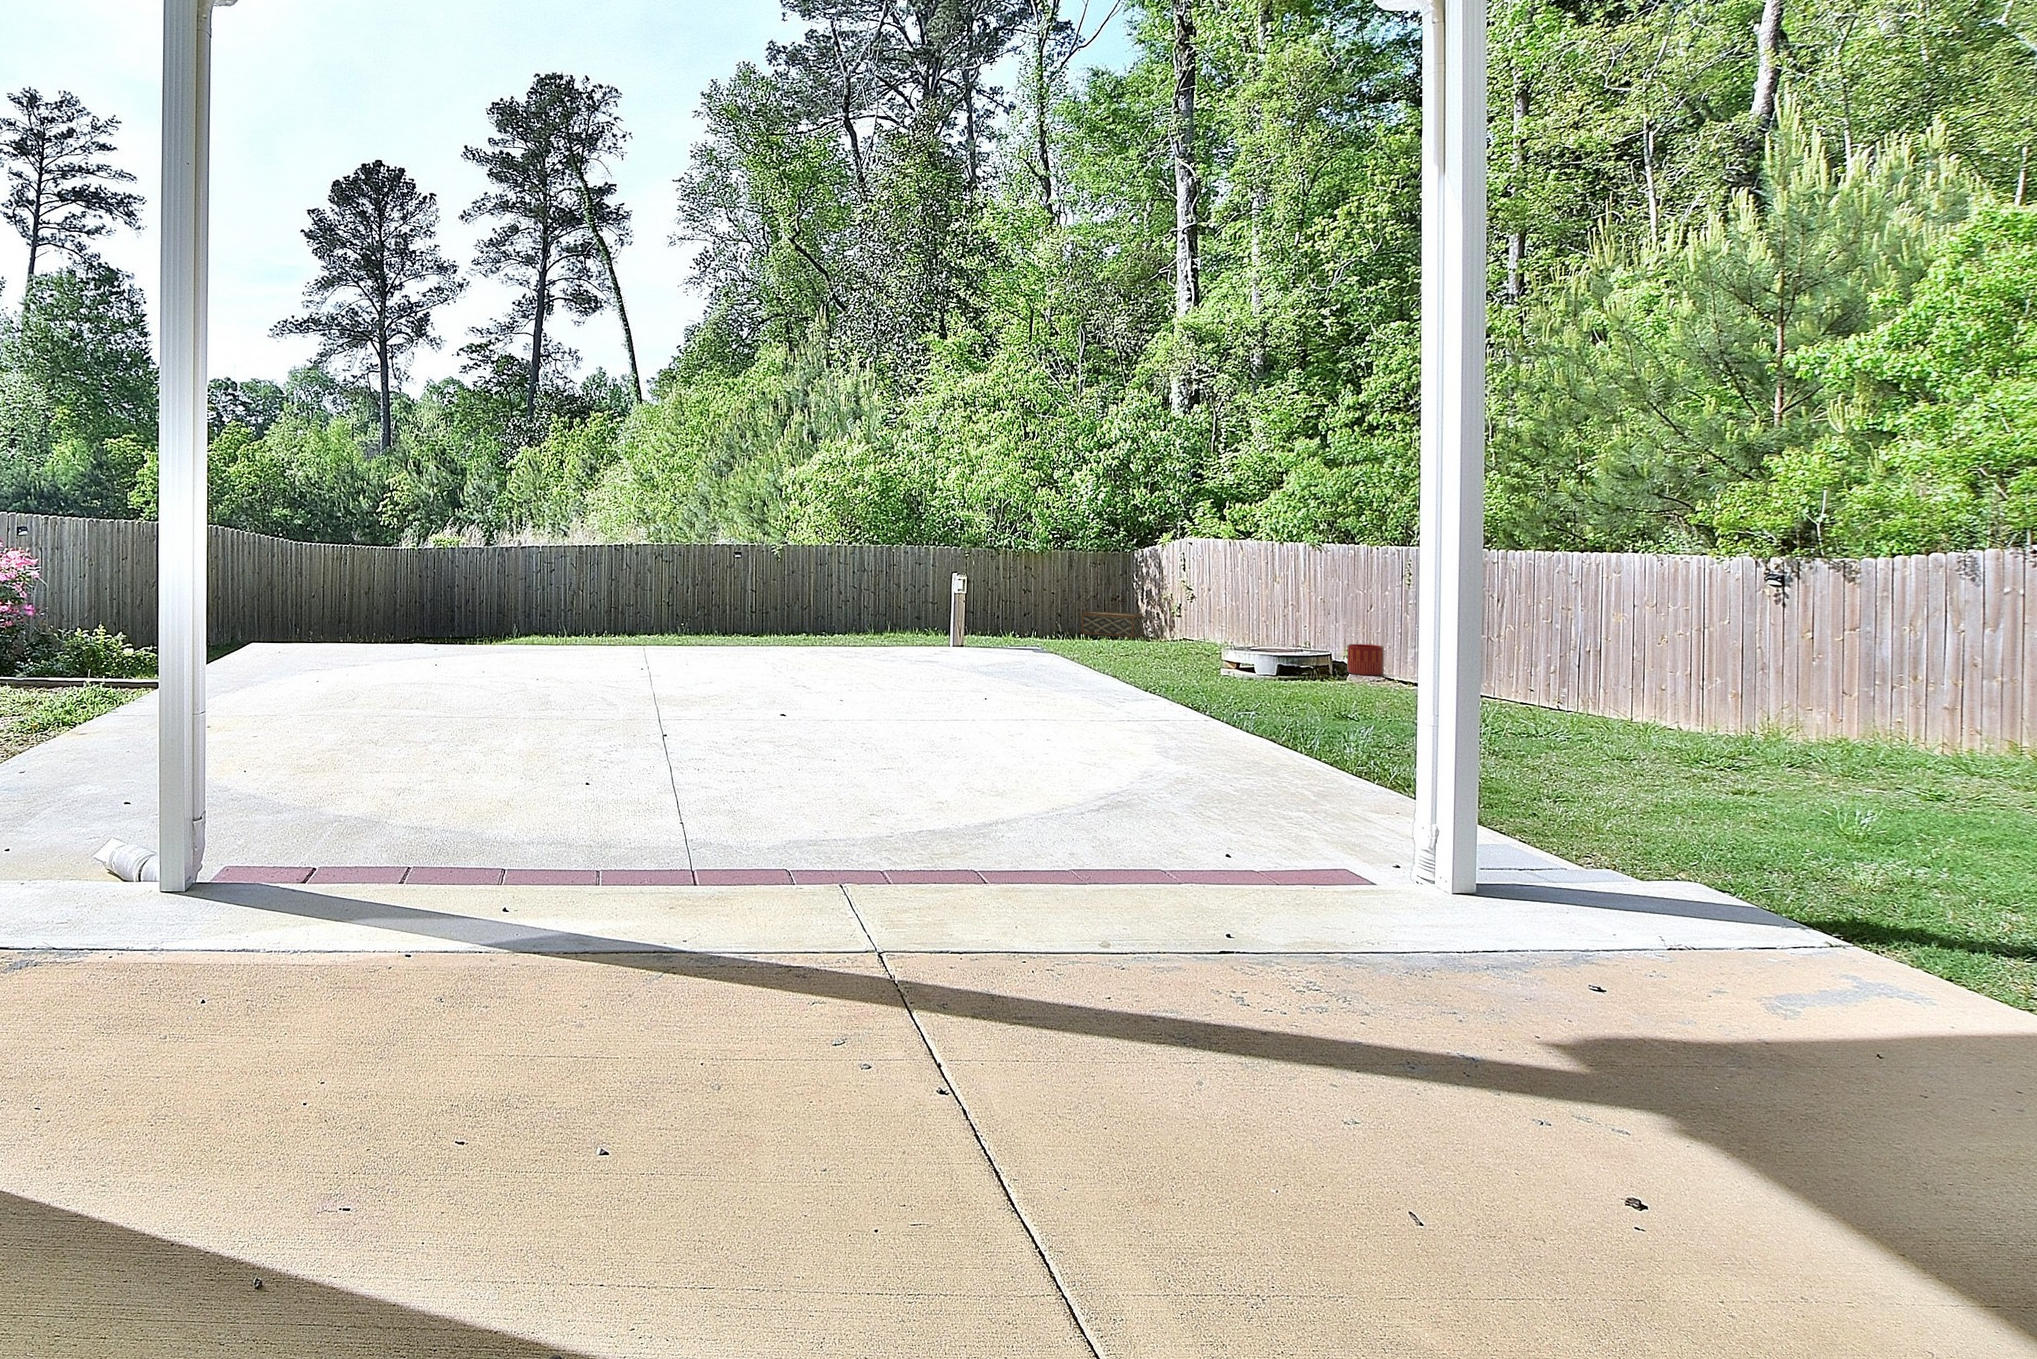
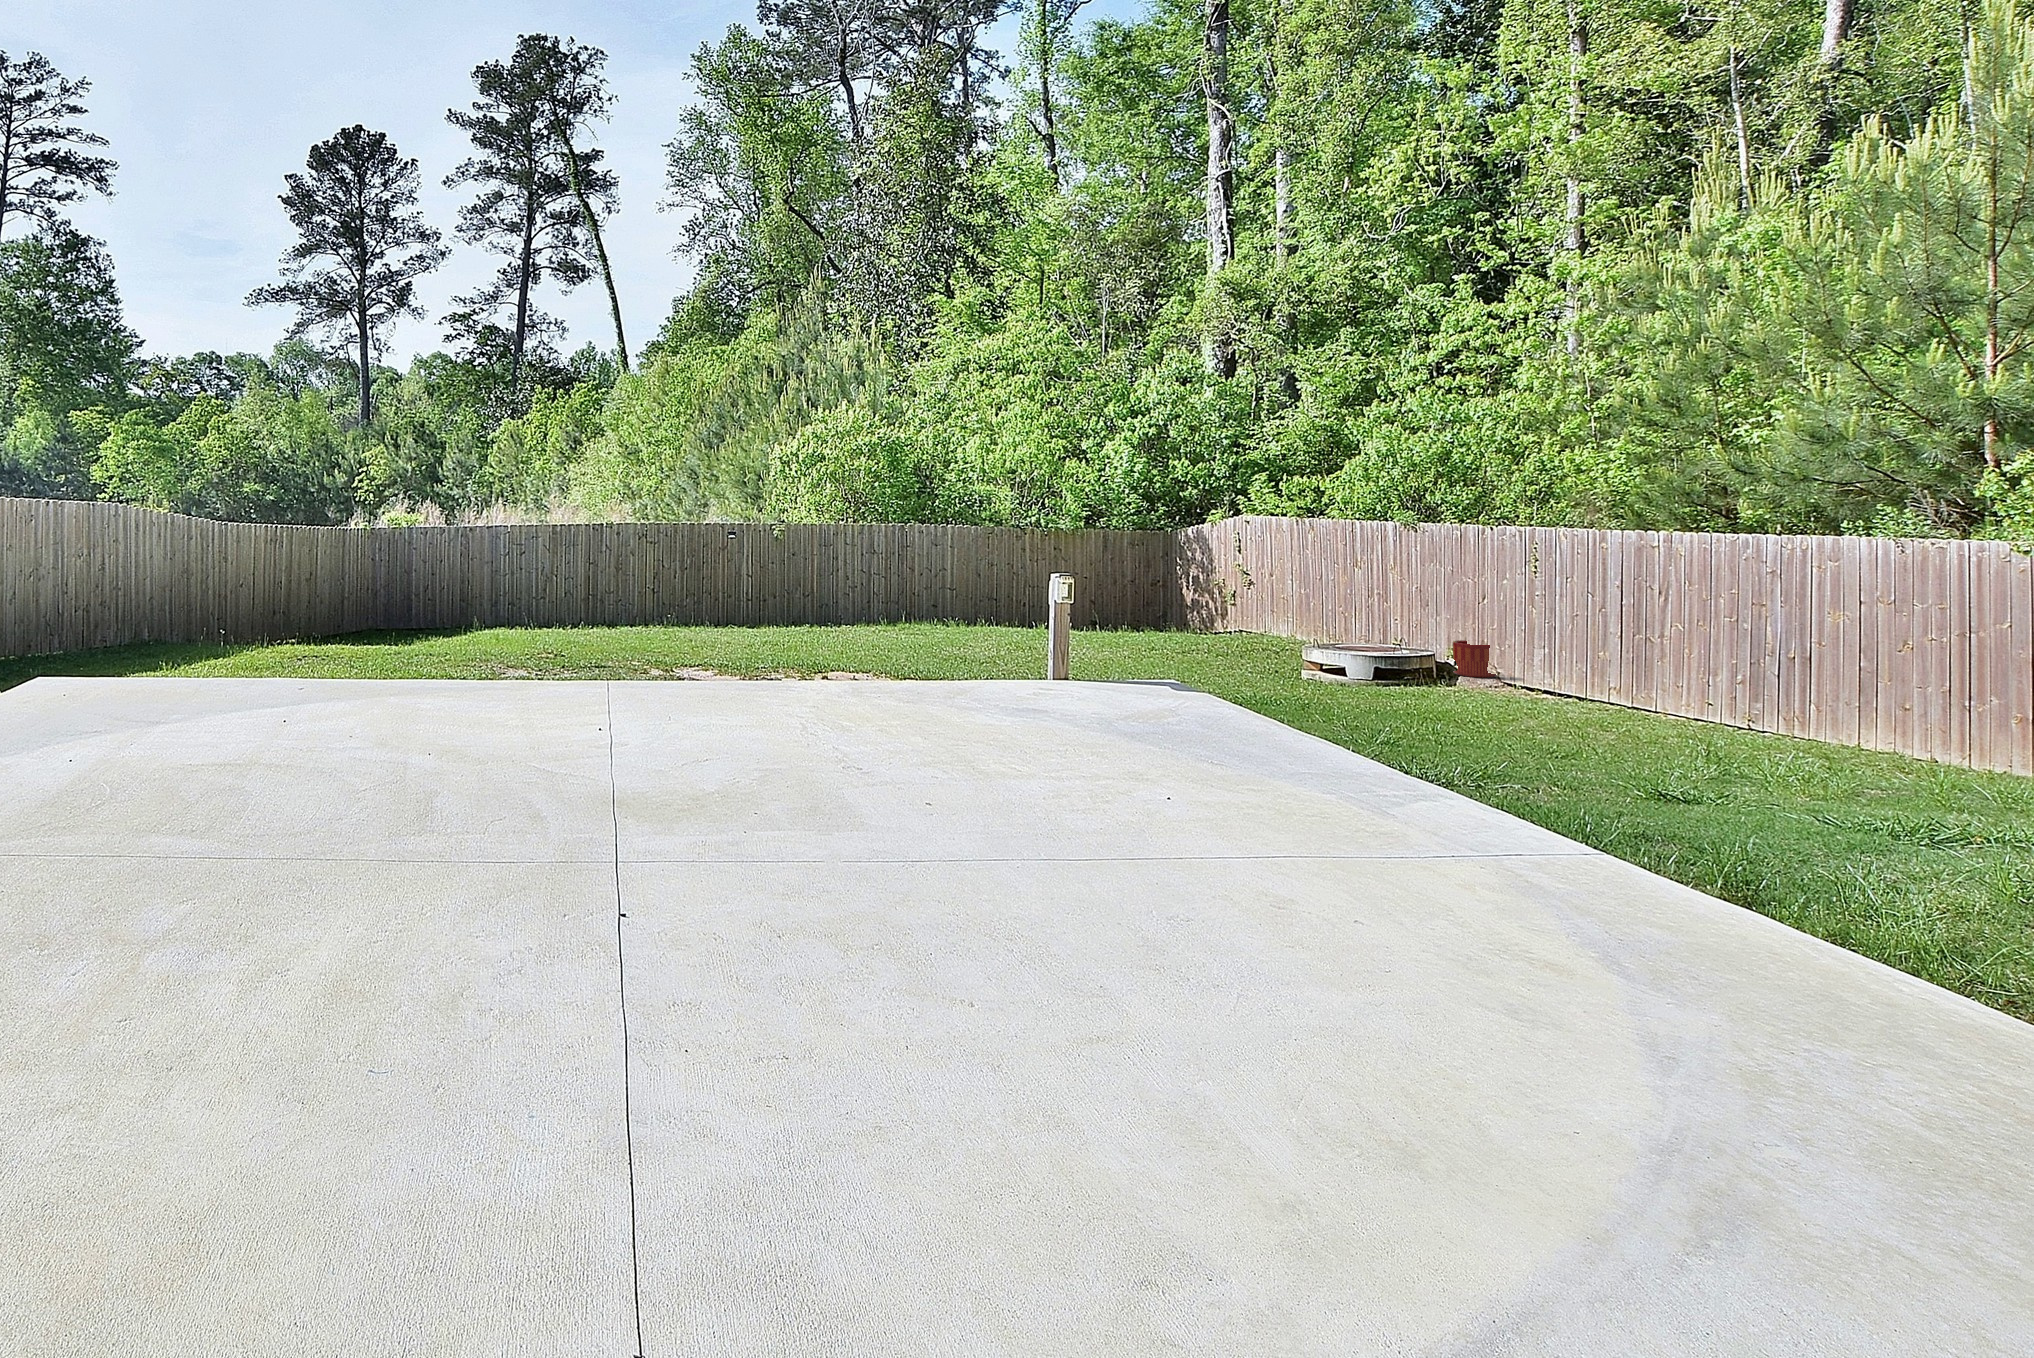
woven basket: present [1082,612,1144,637] -> none [1115,595,1184,624]

